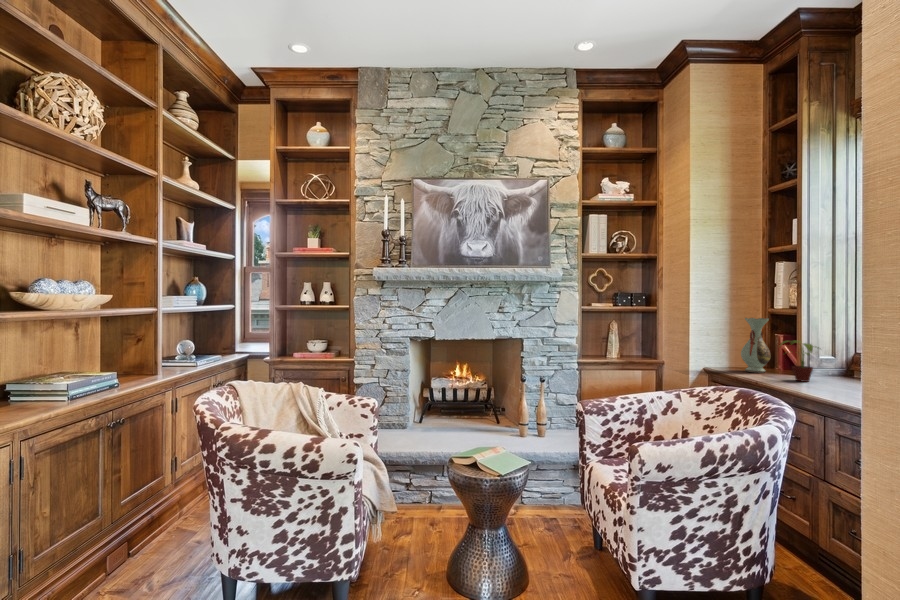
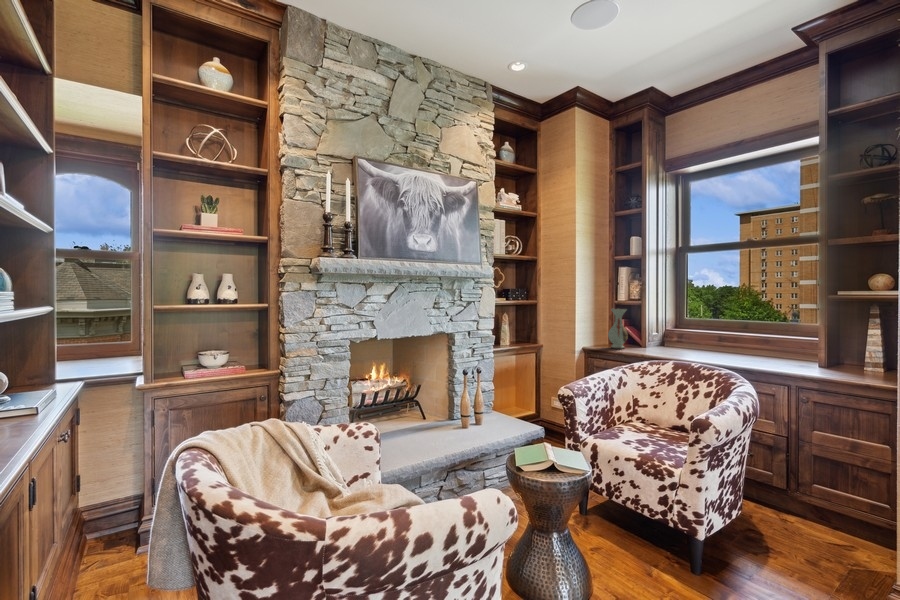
potted plant: present [779,341,813,382] -> none [646,324,672,353]

